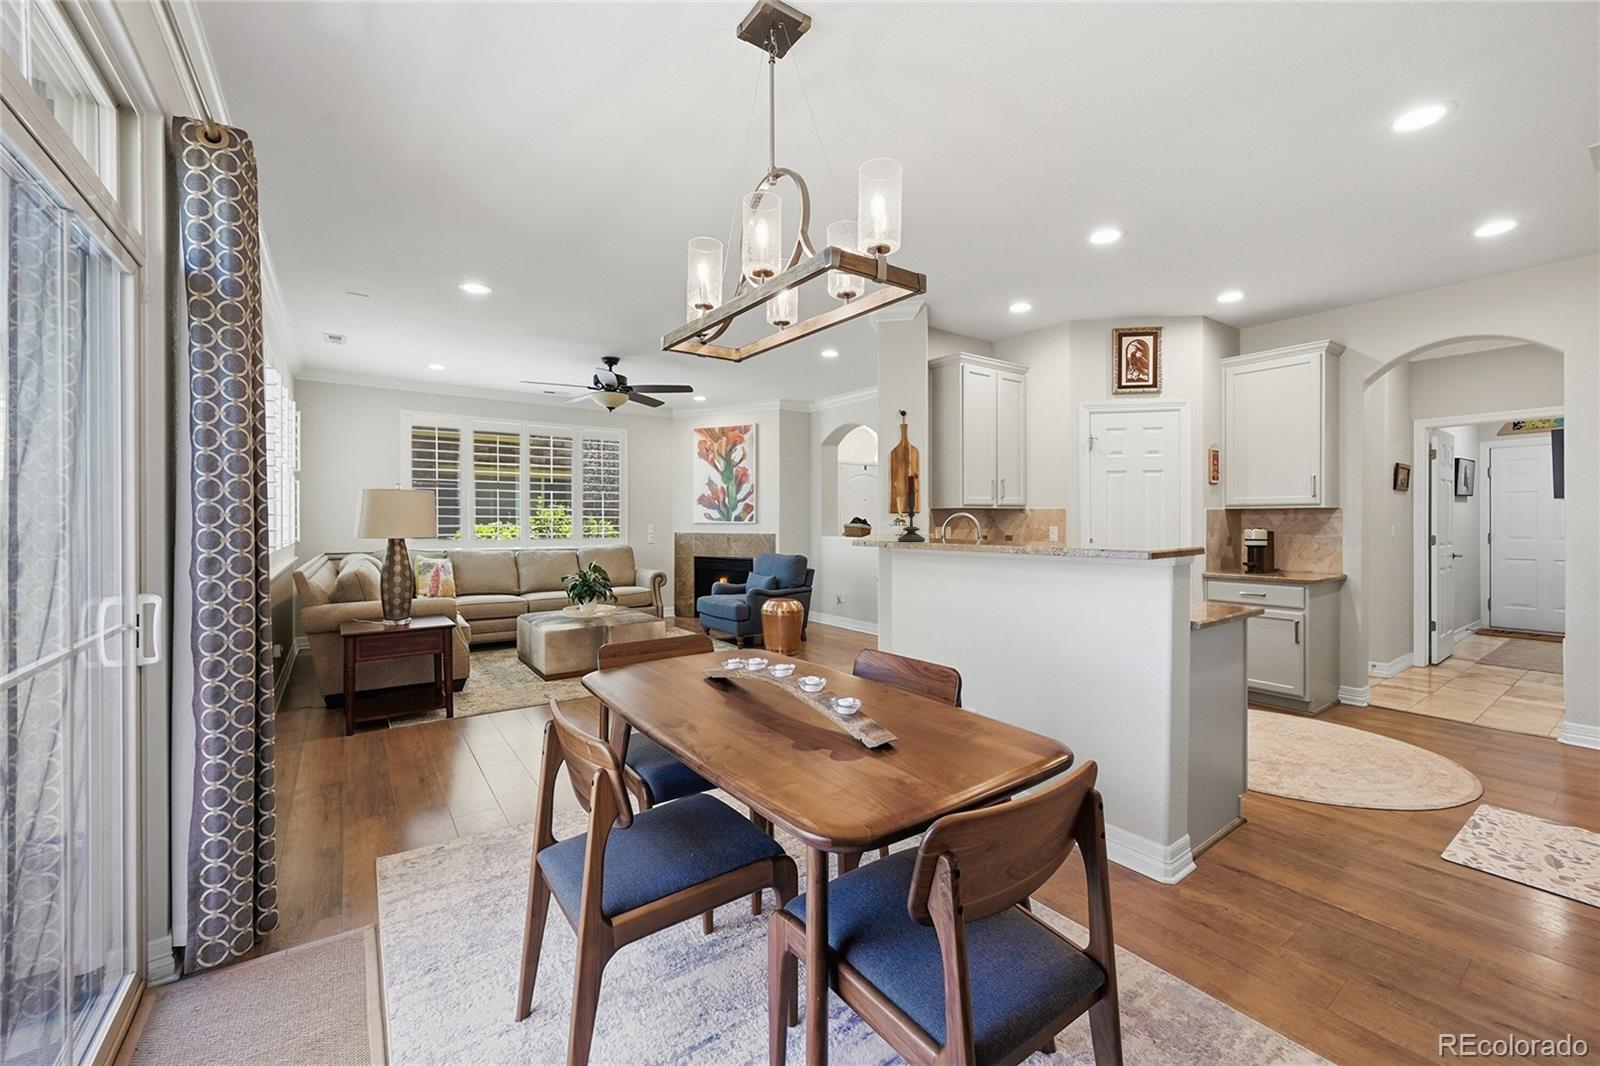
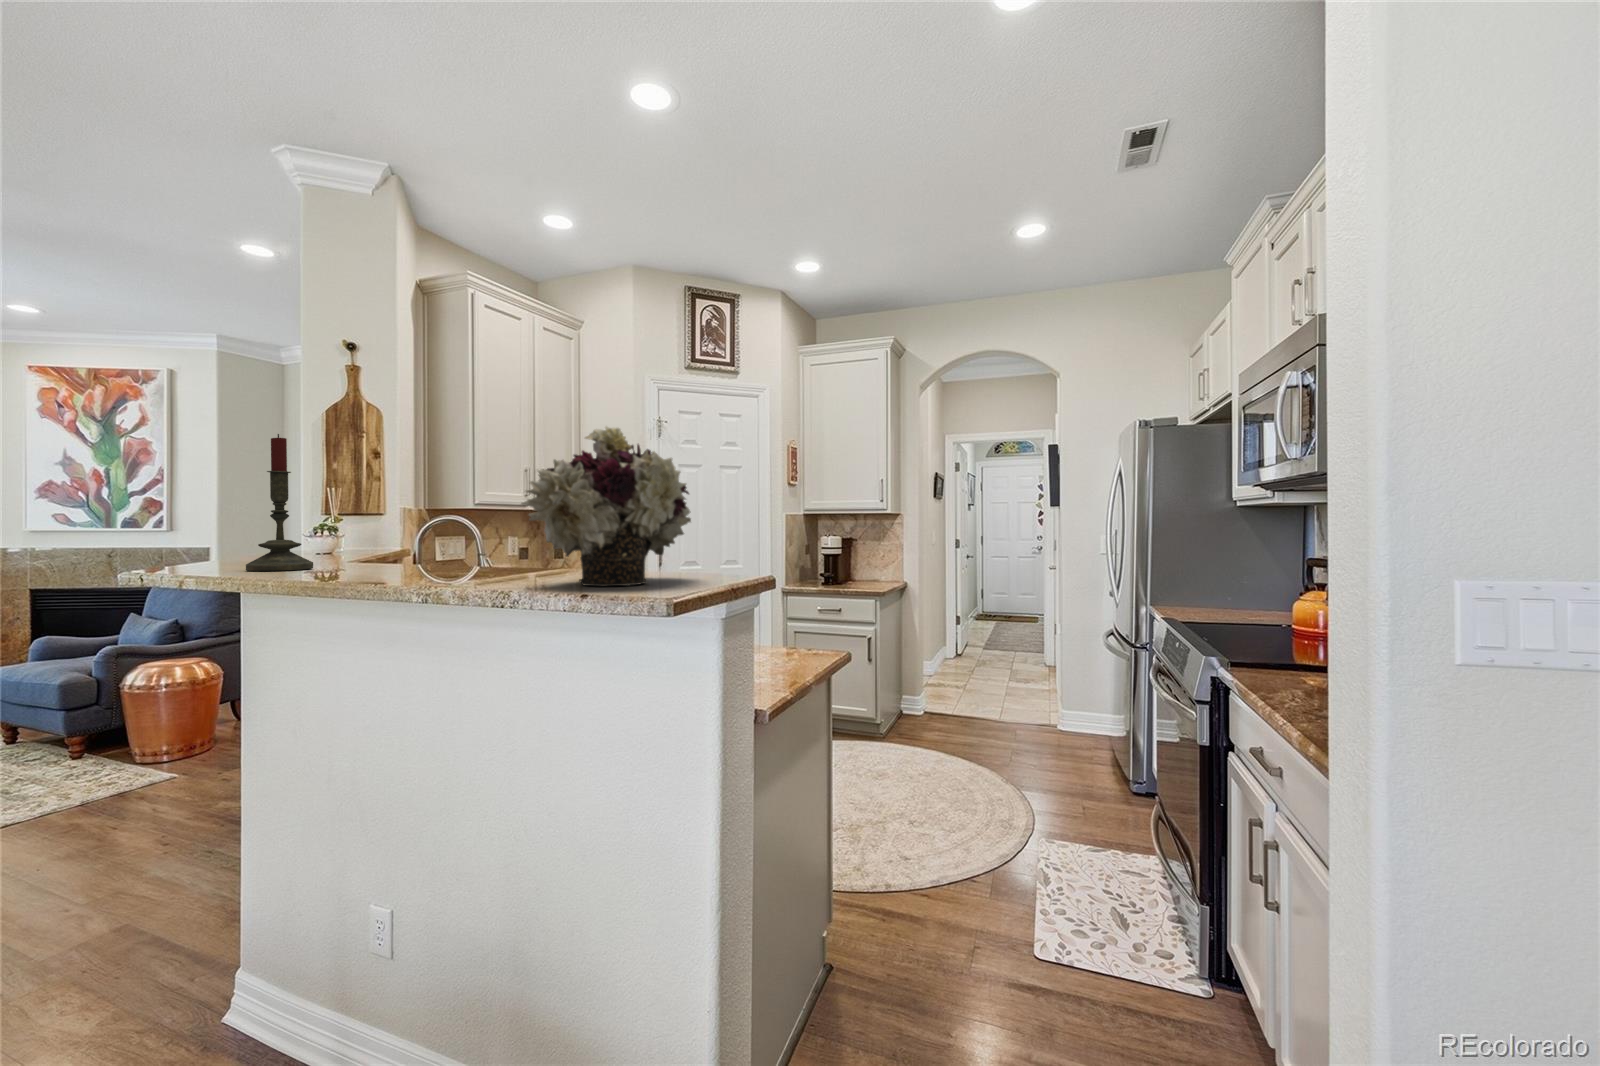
flower arrangement: none [1063,468,1151,549] -> present [521,426,691,586]

